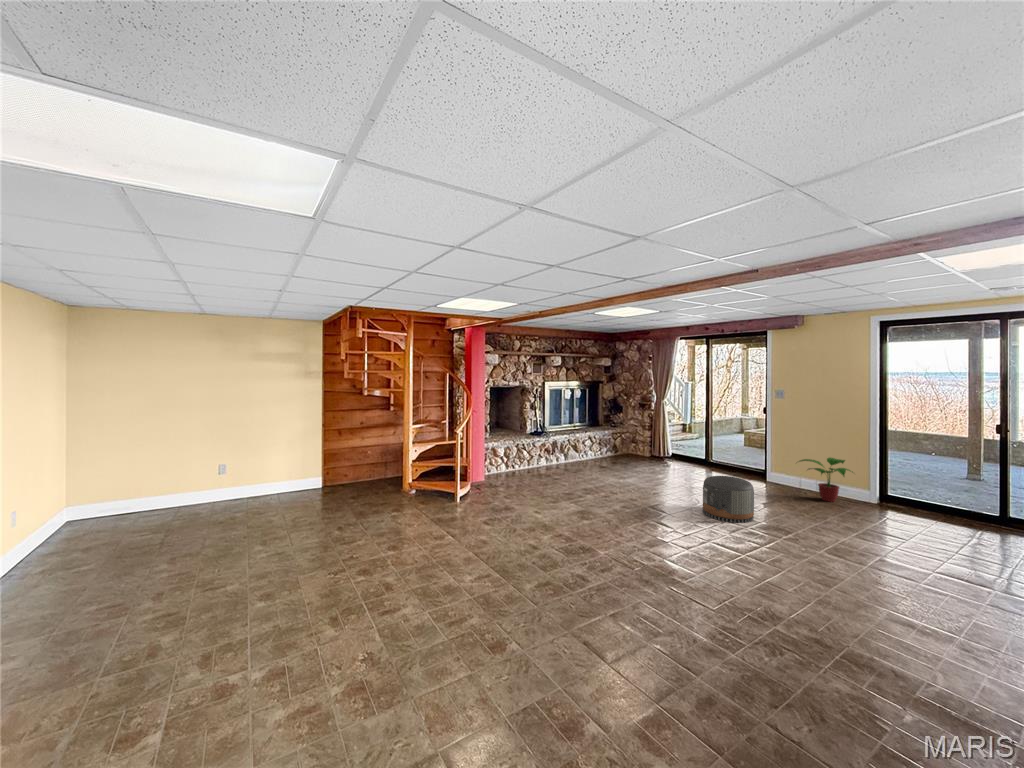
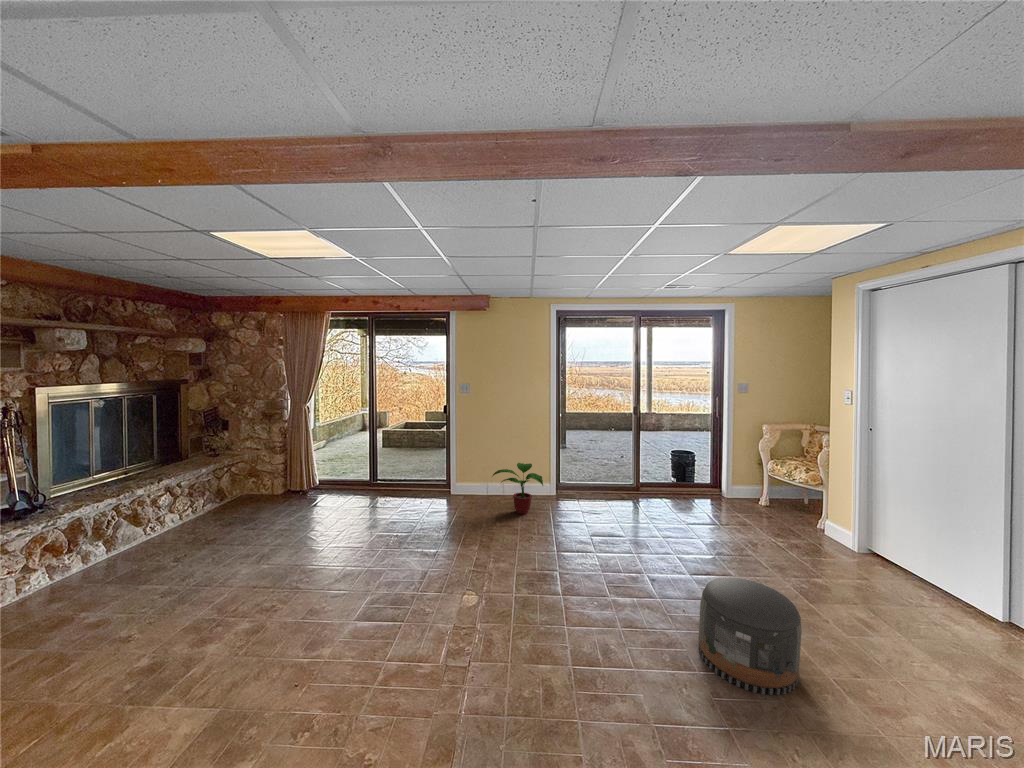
pouf: present [703,476,754,523] -> present [699,577,802,695]

